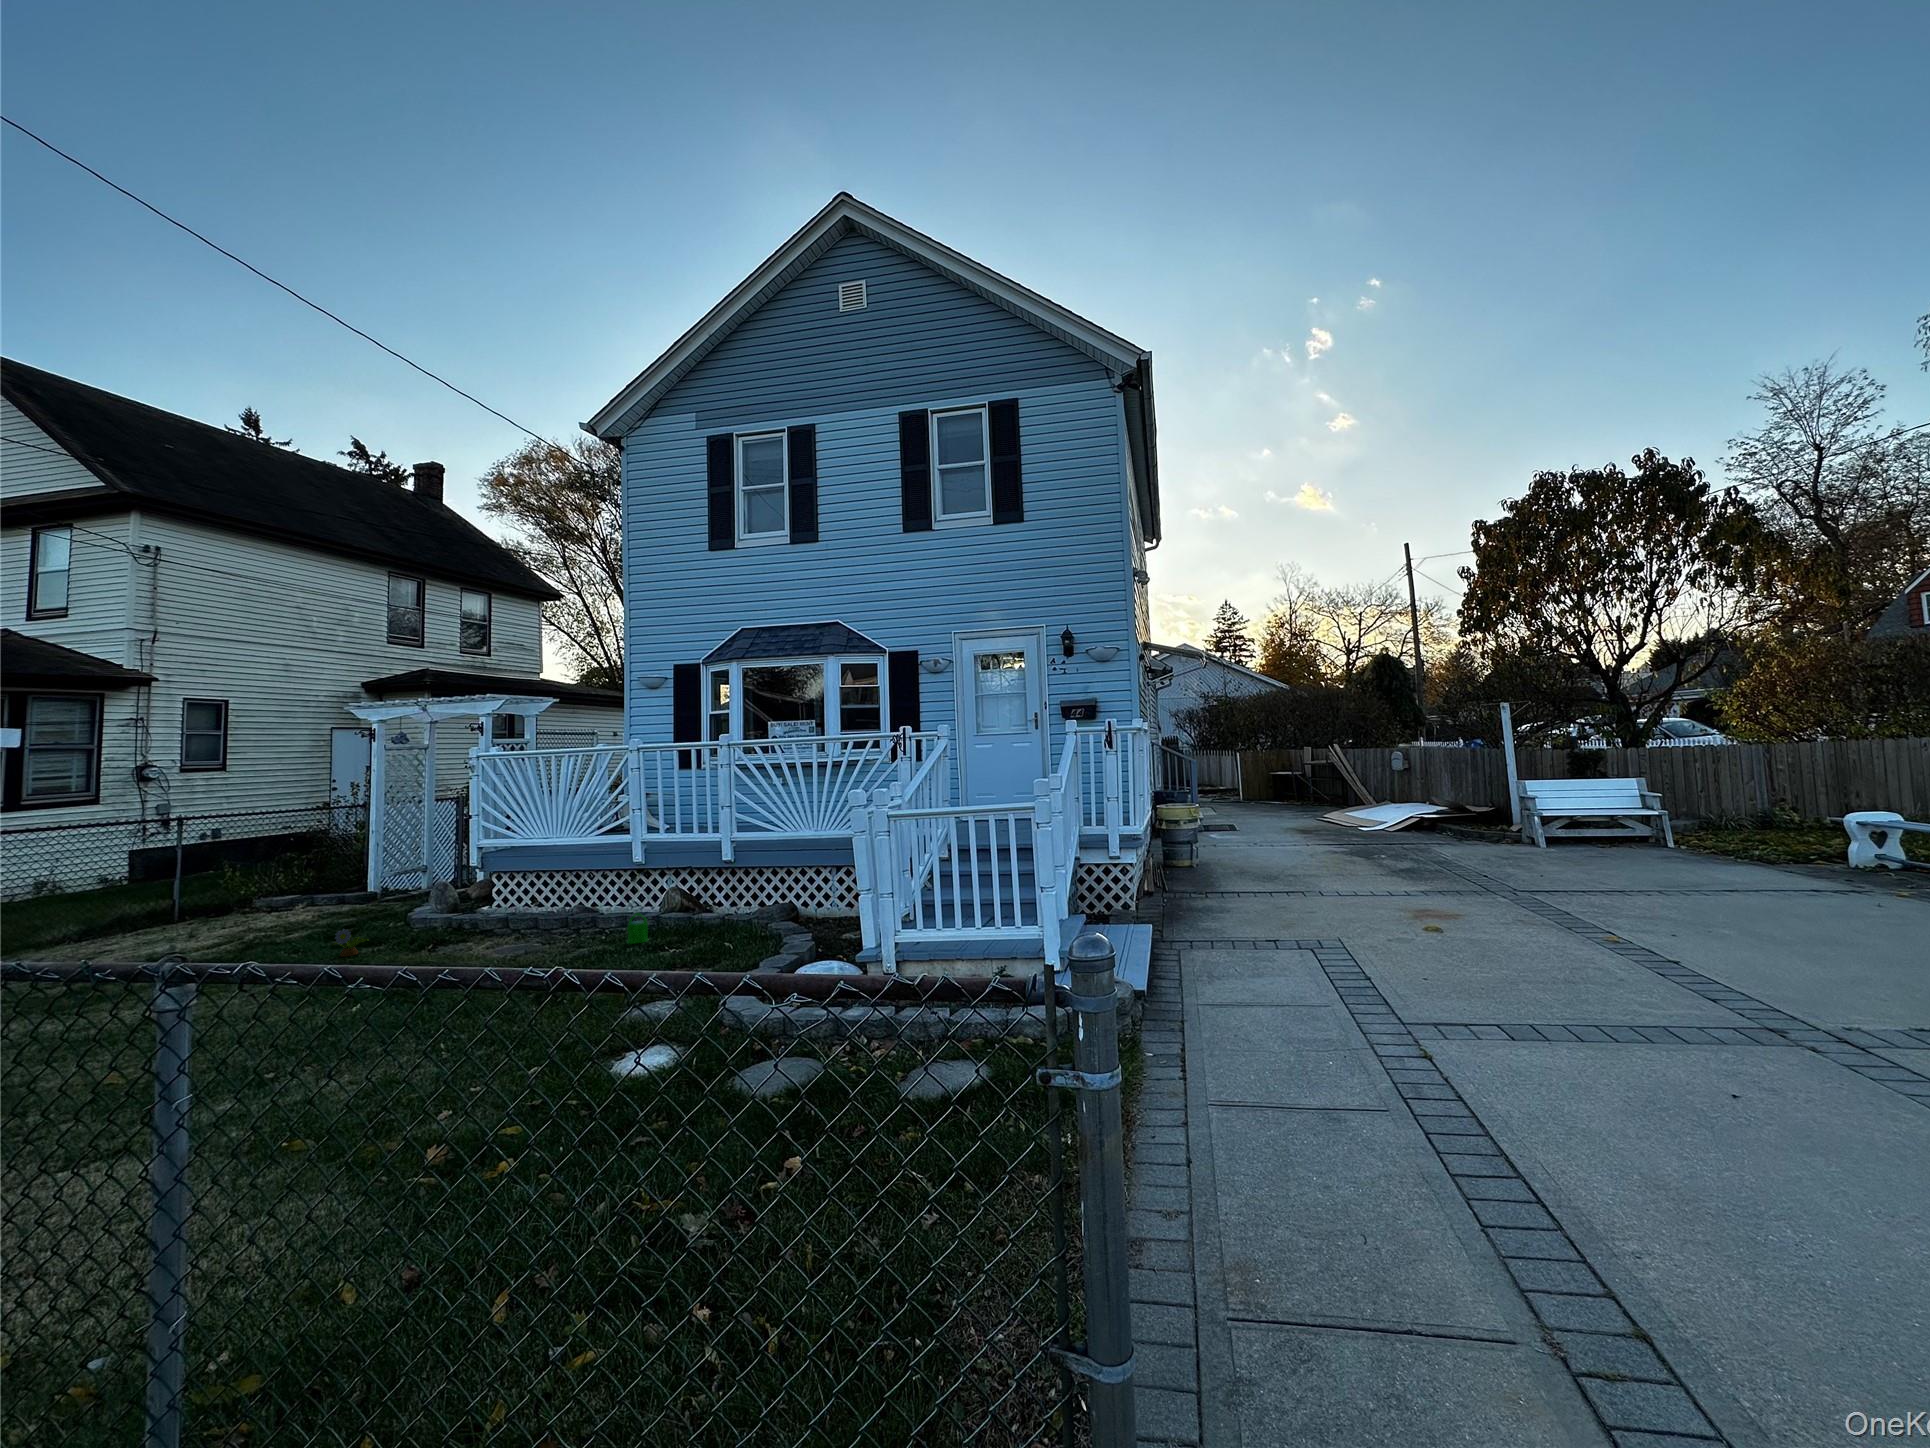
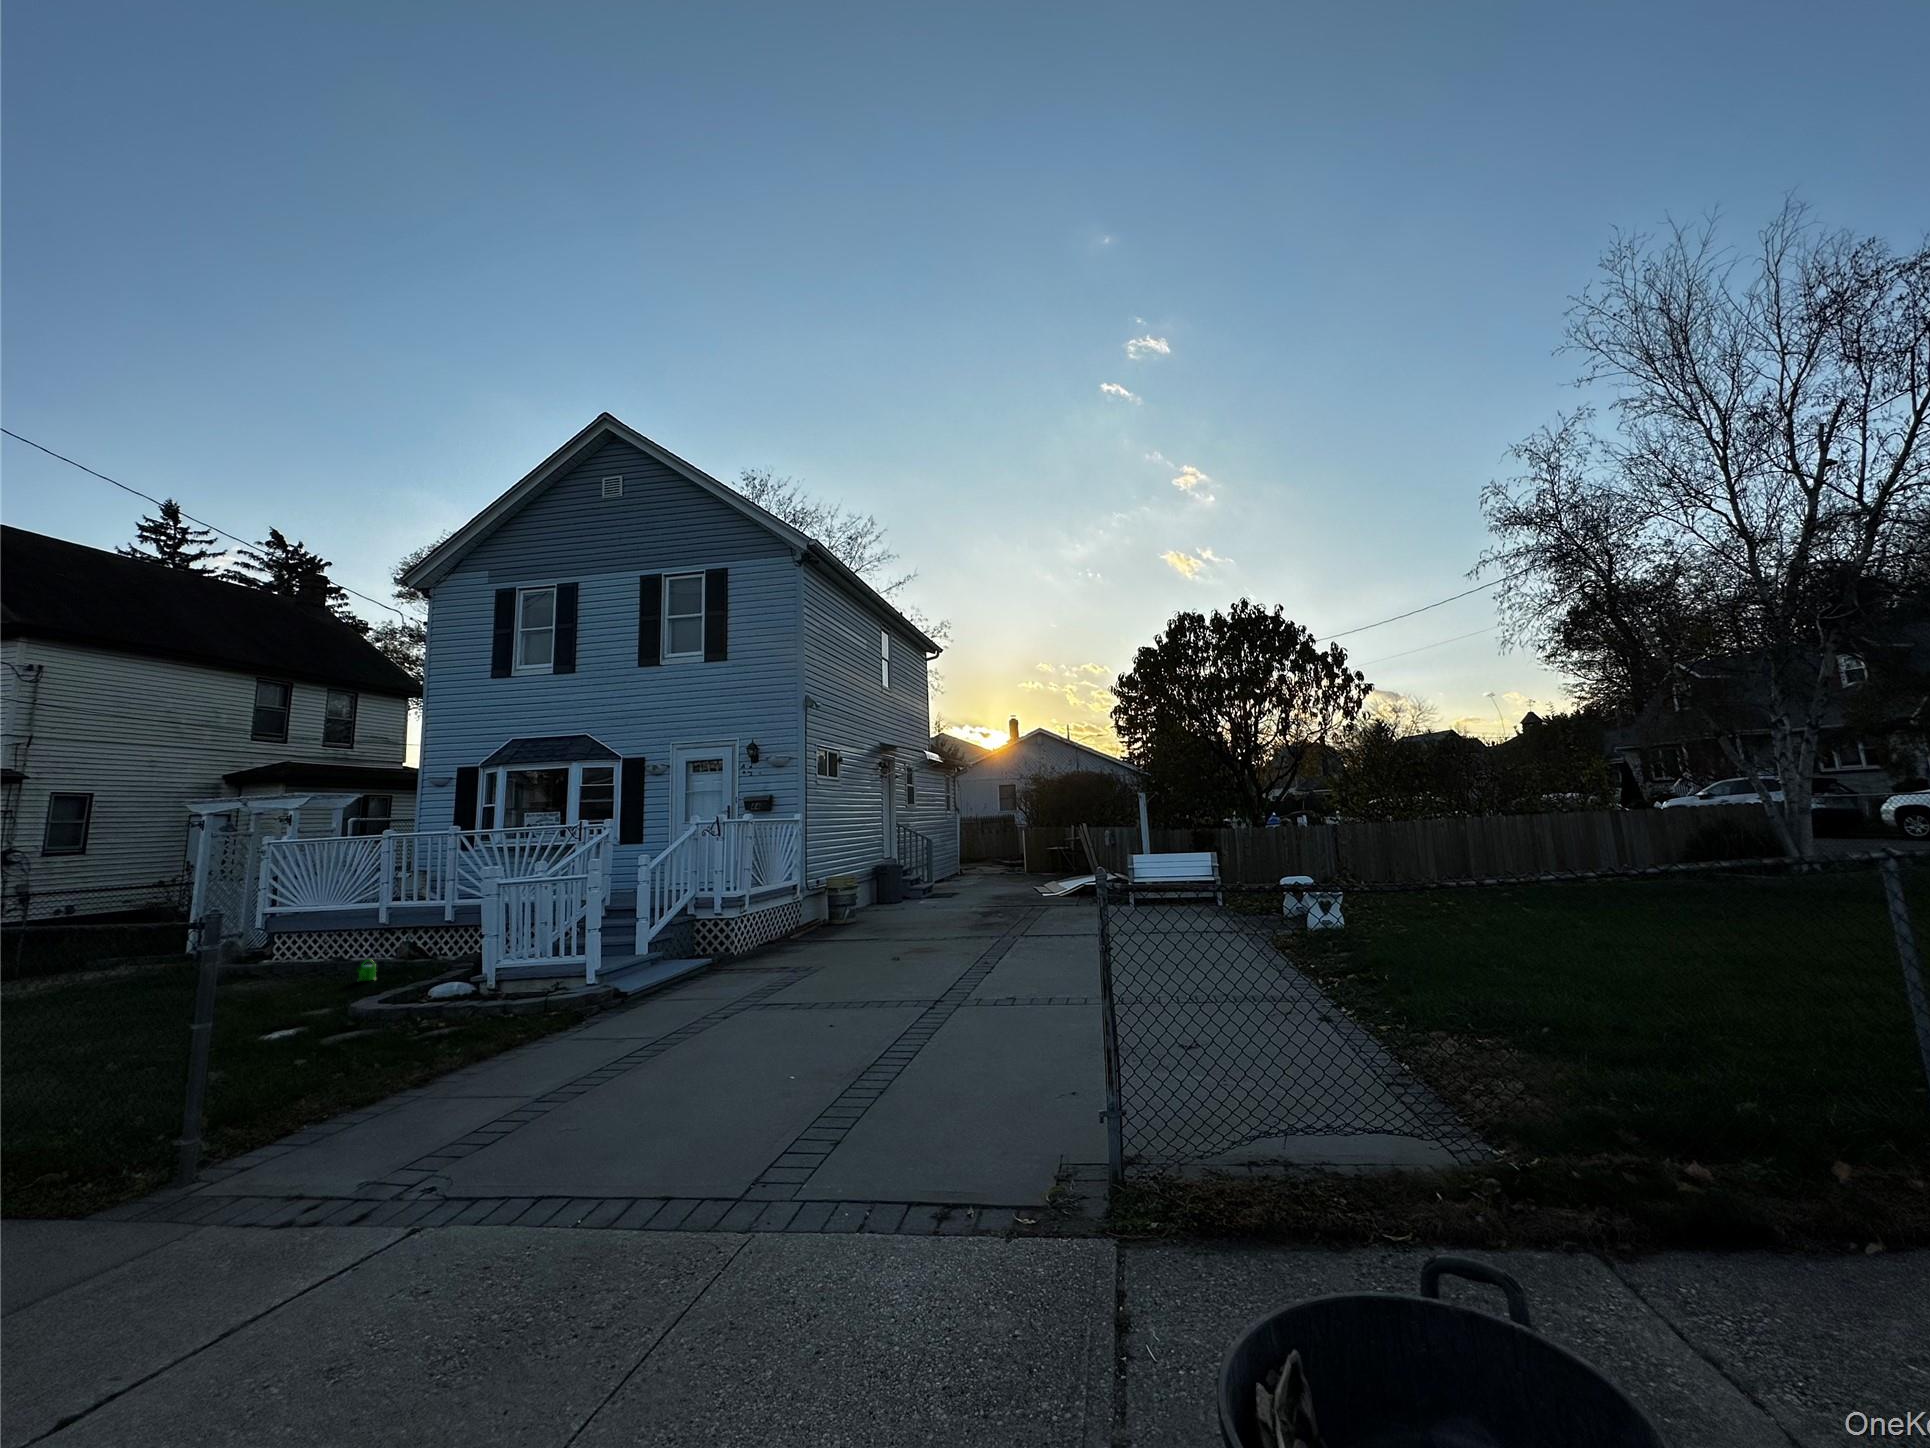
decorative plant: present [332,929,369,957] -> none [133,973,164,995]

